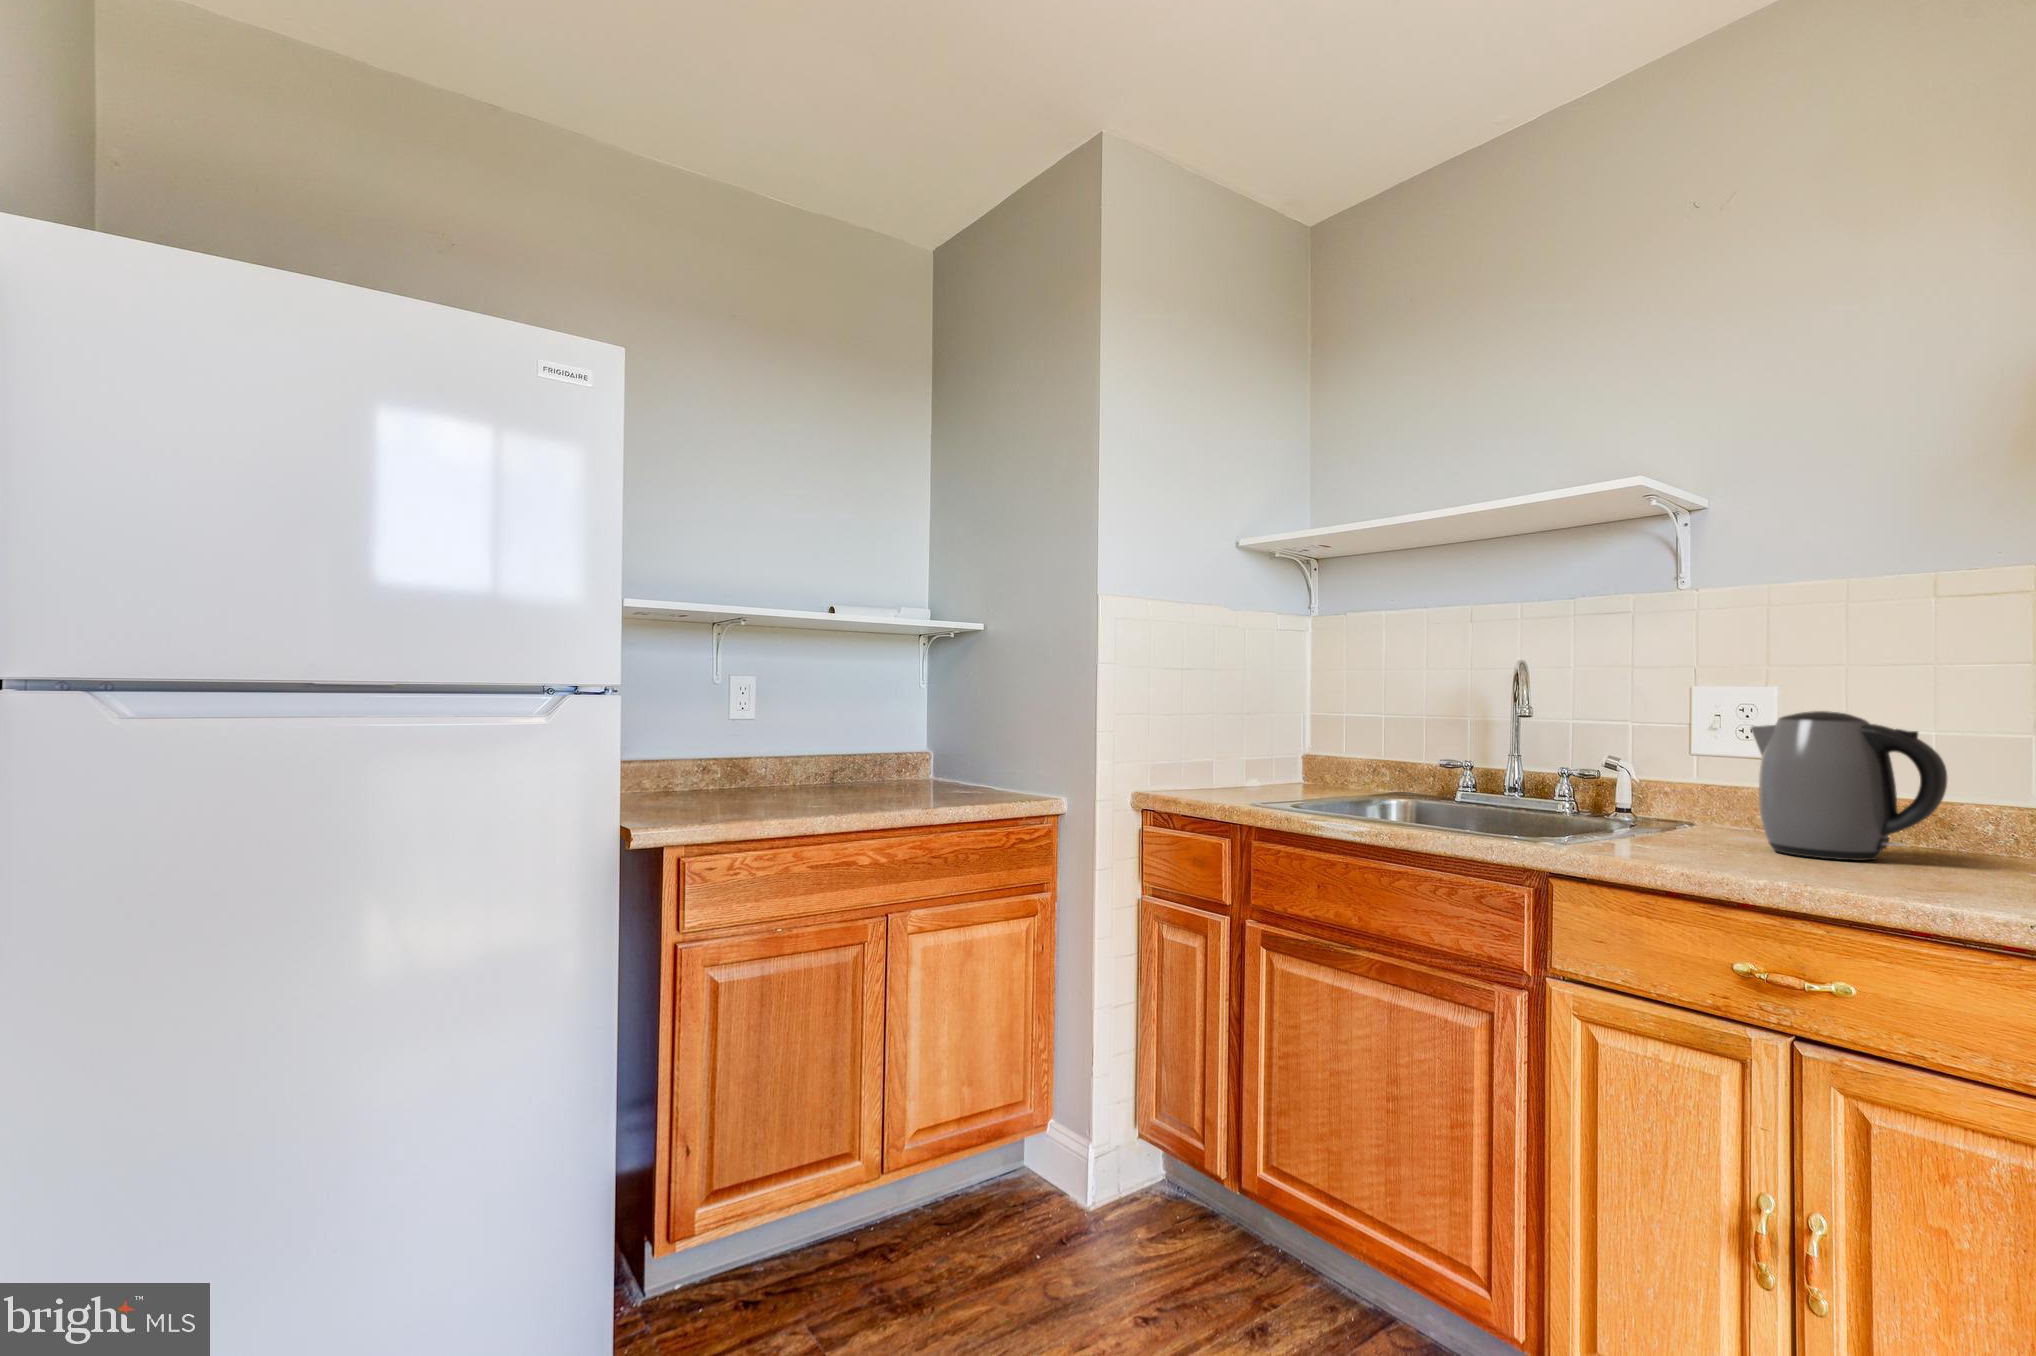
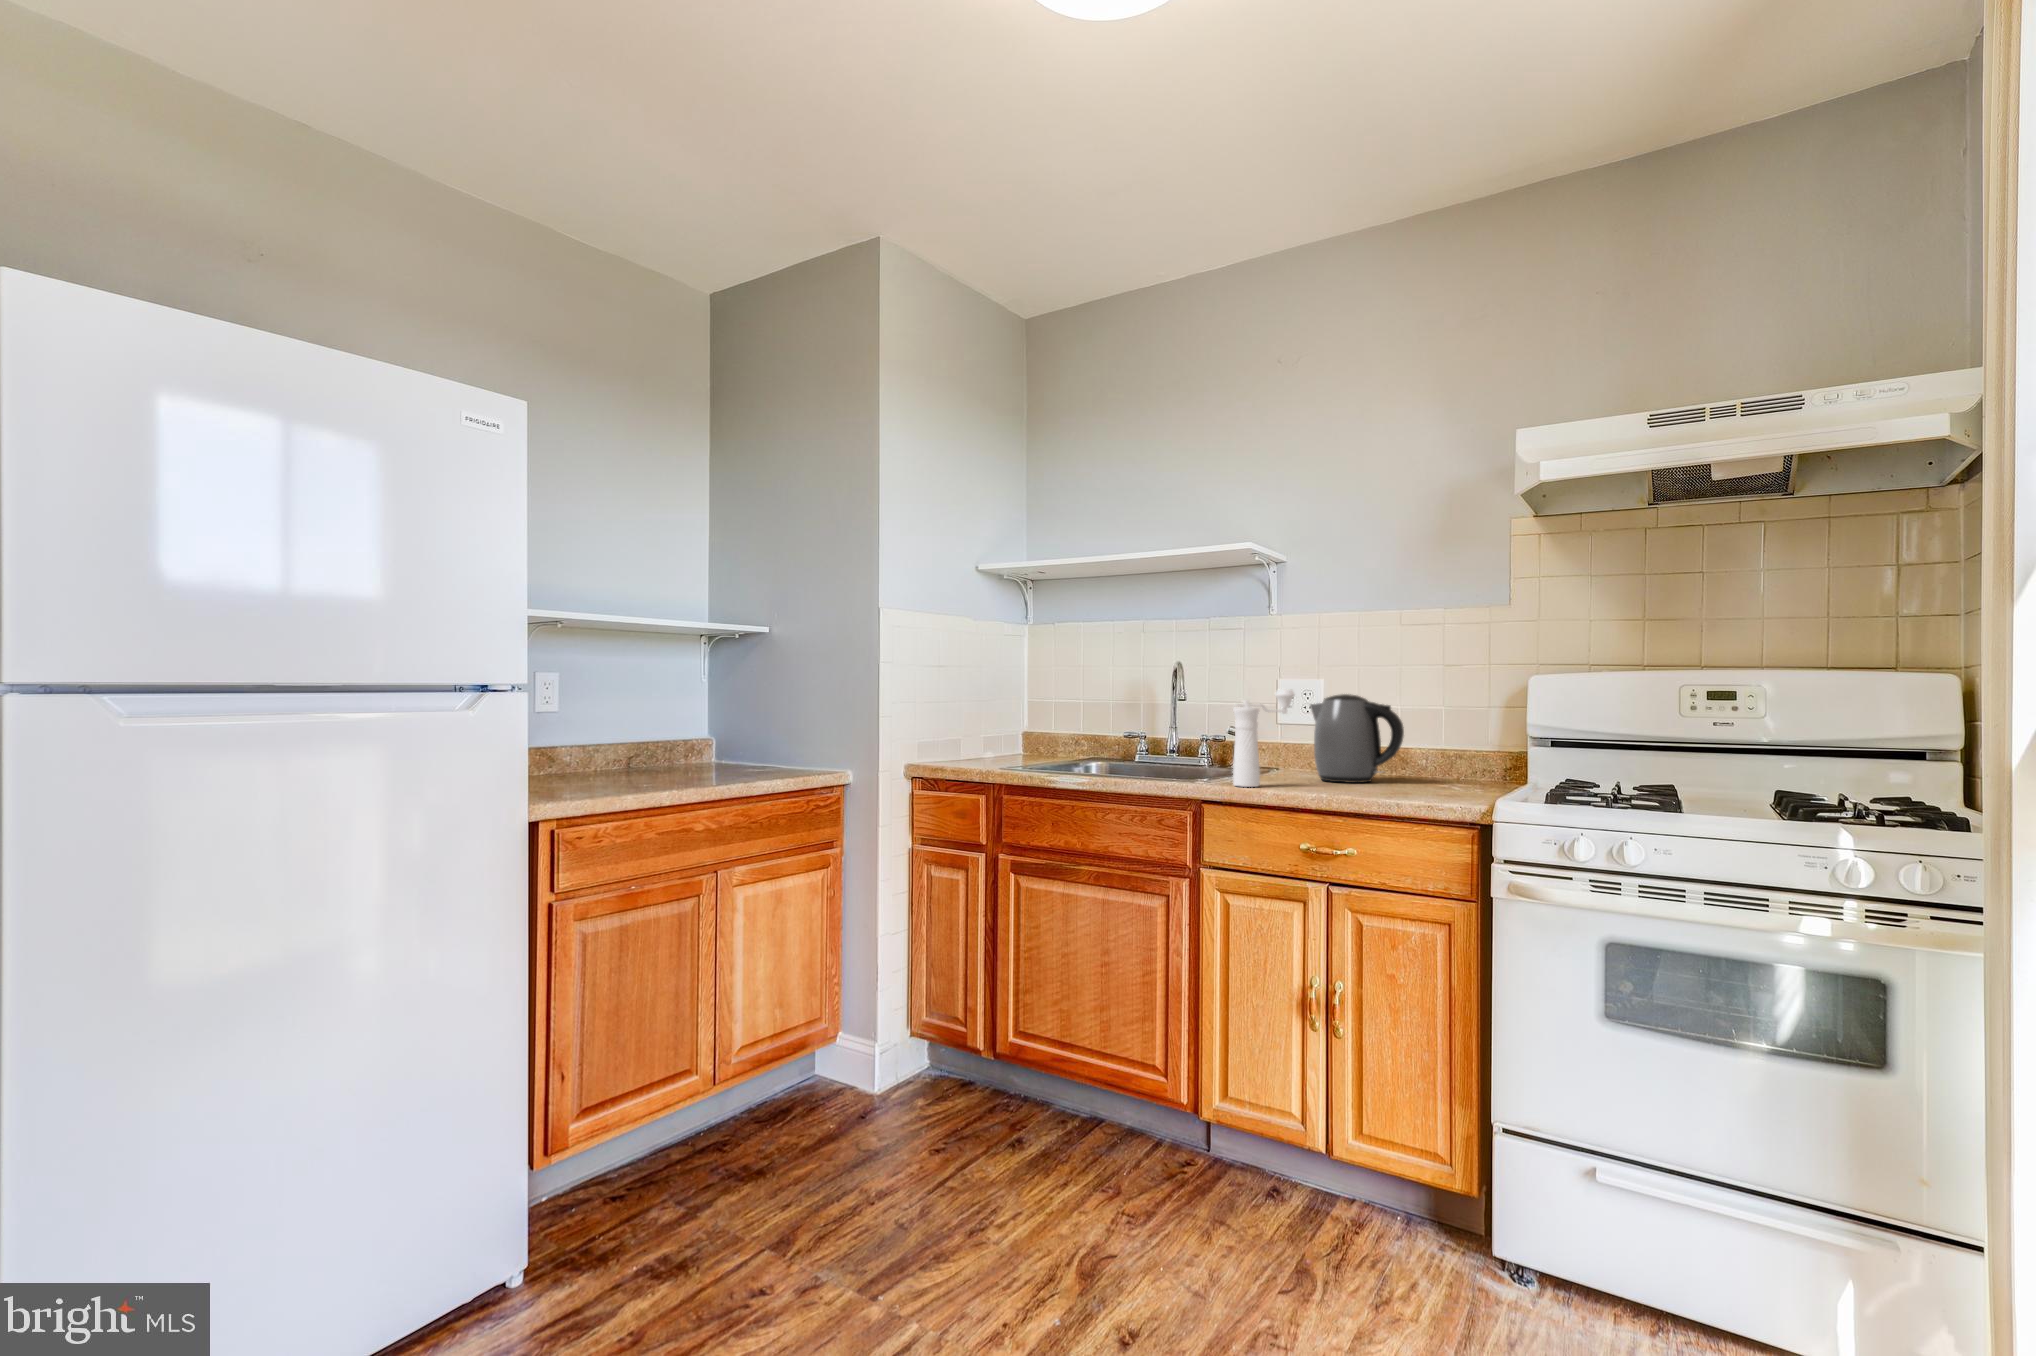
pepper mill: none [1604,702,1722,858] -> present [1233,689,1294,787]

